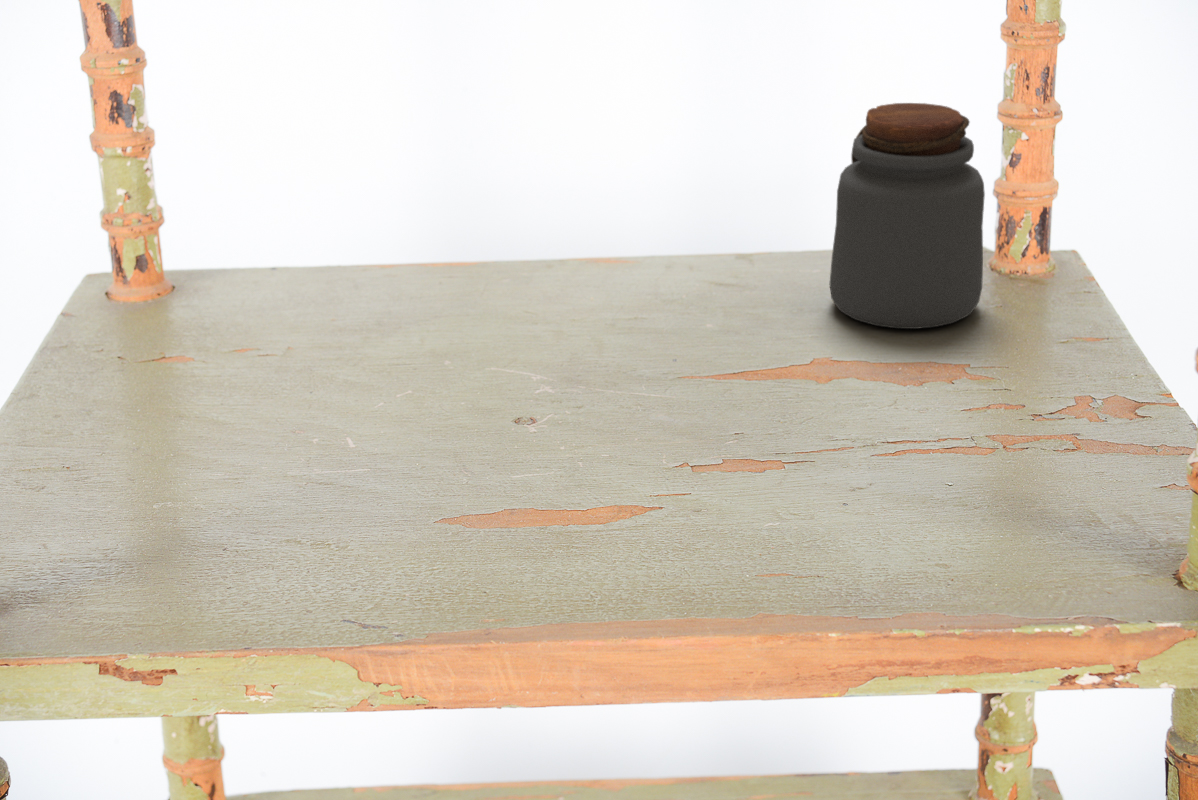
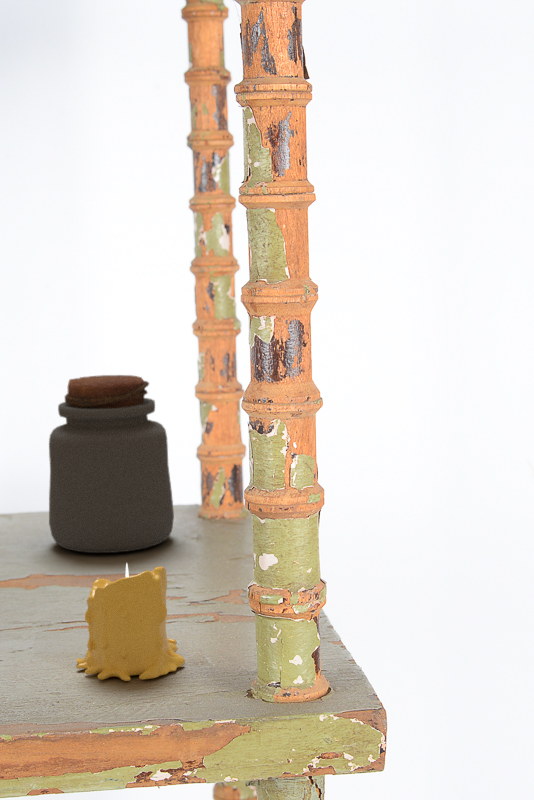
candle: none [953,407,1087,553] -> present [77,563,185,681]

